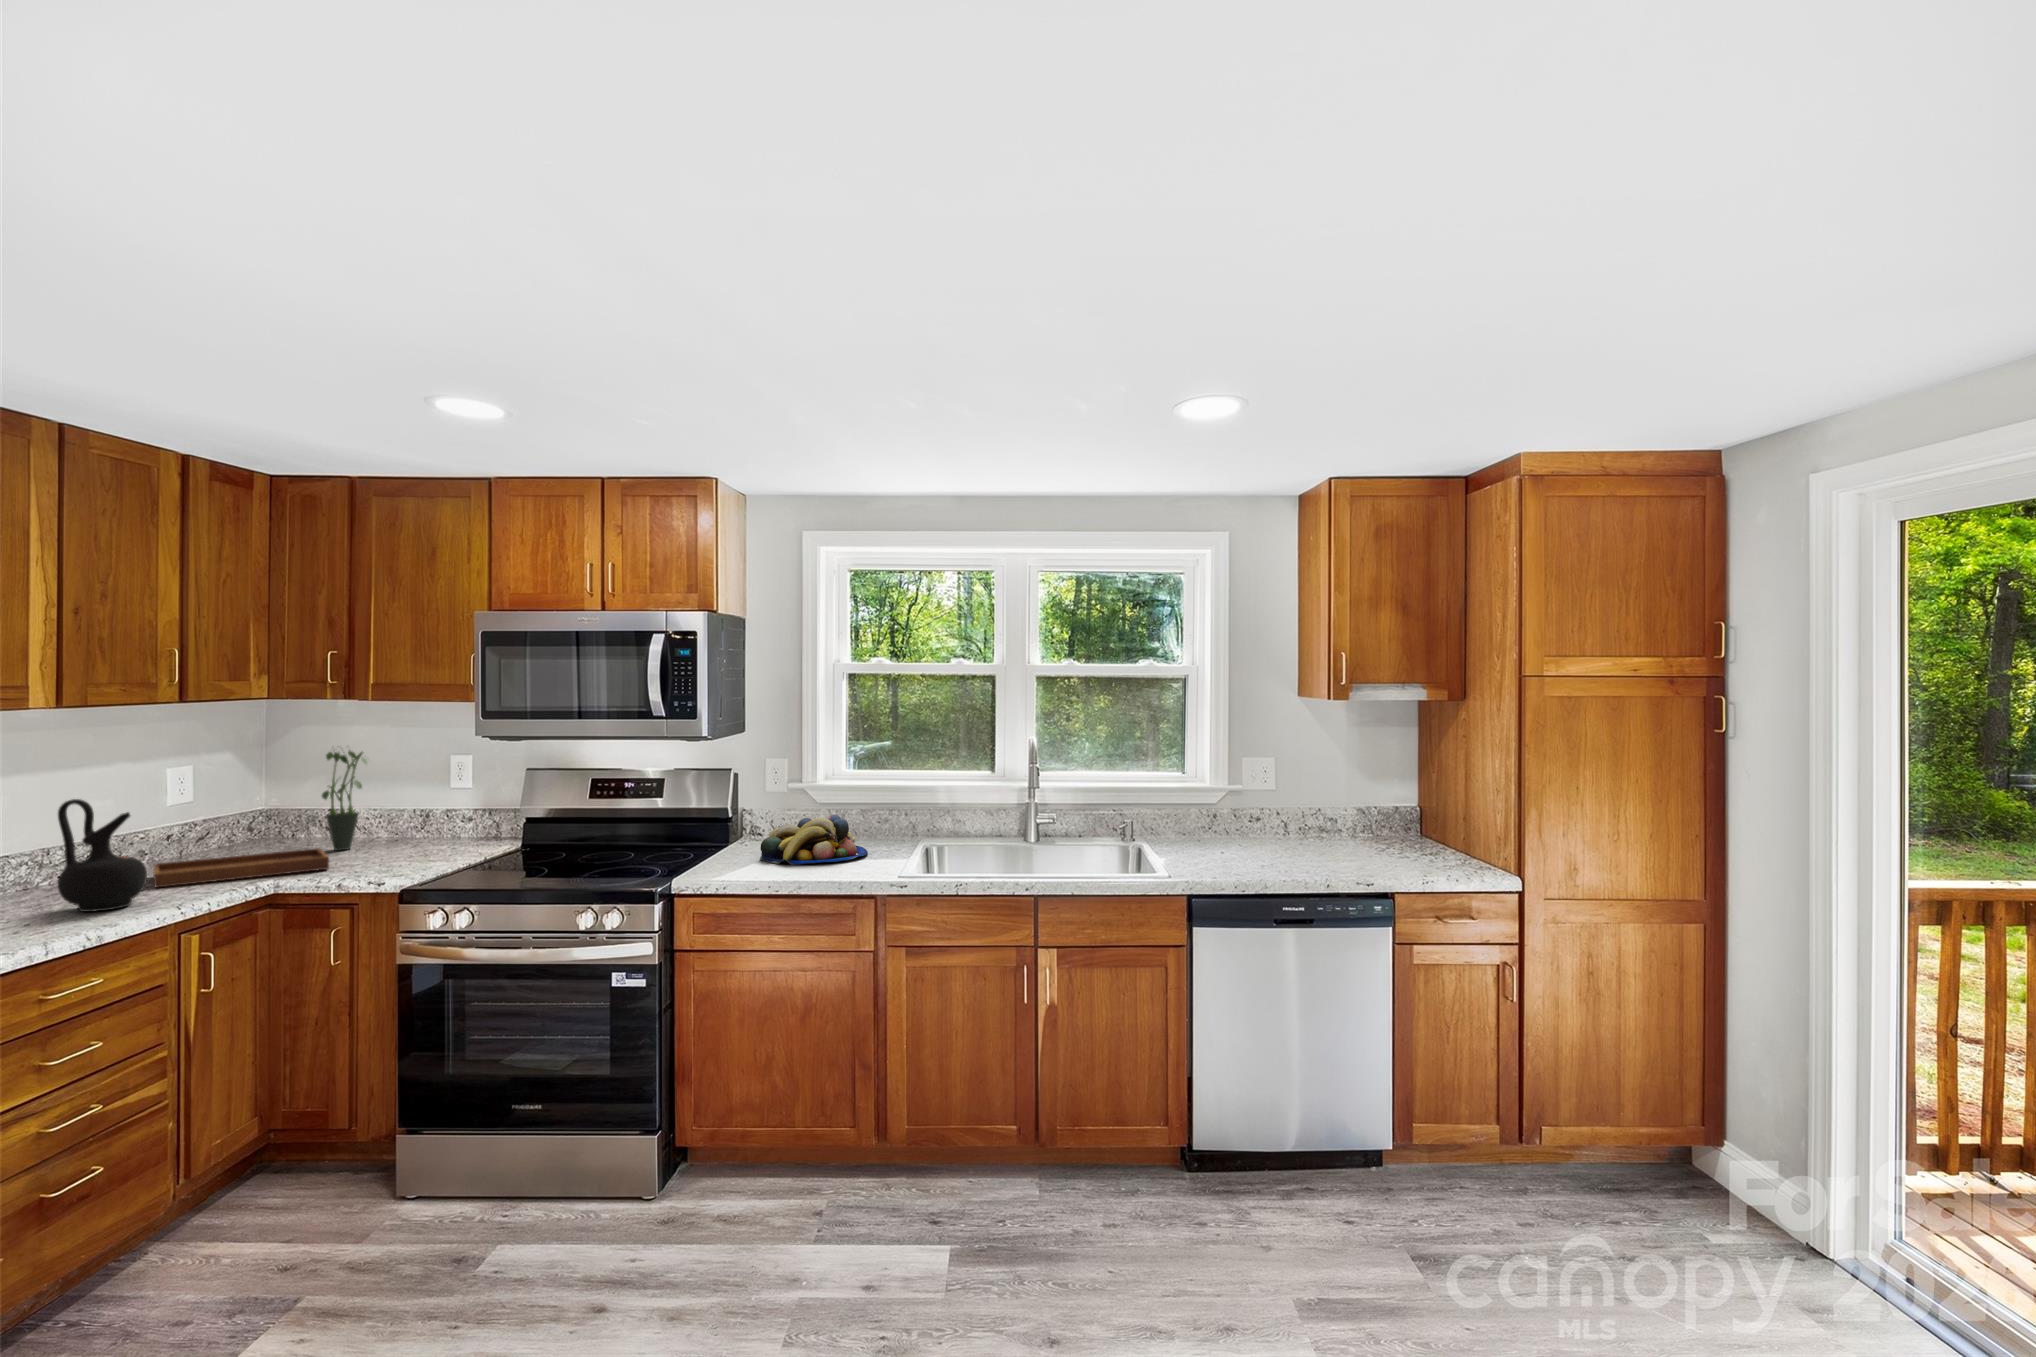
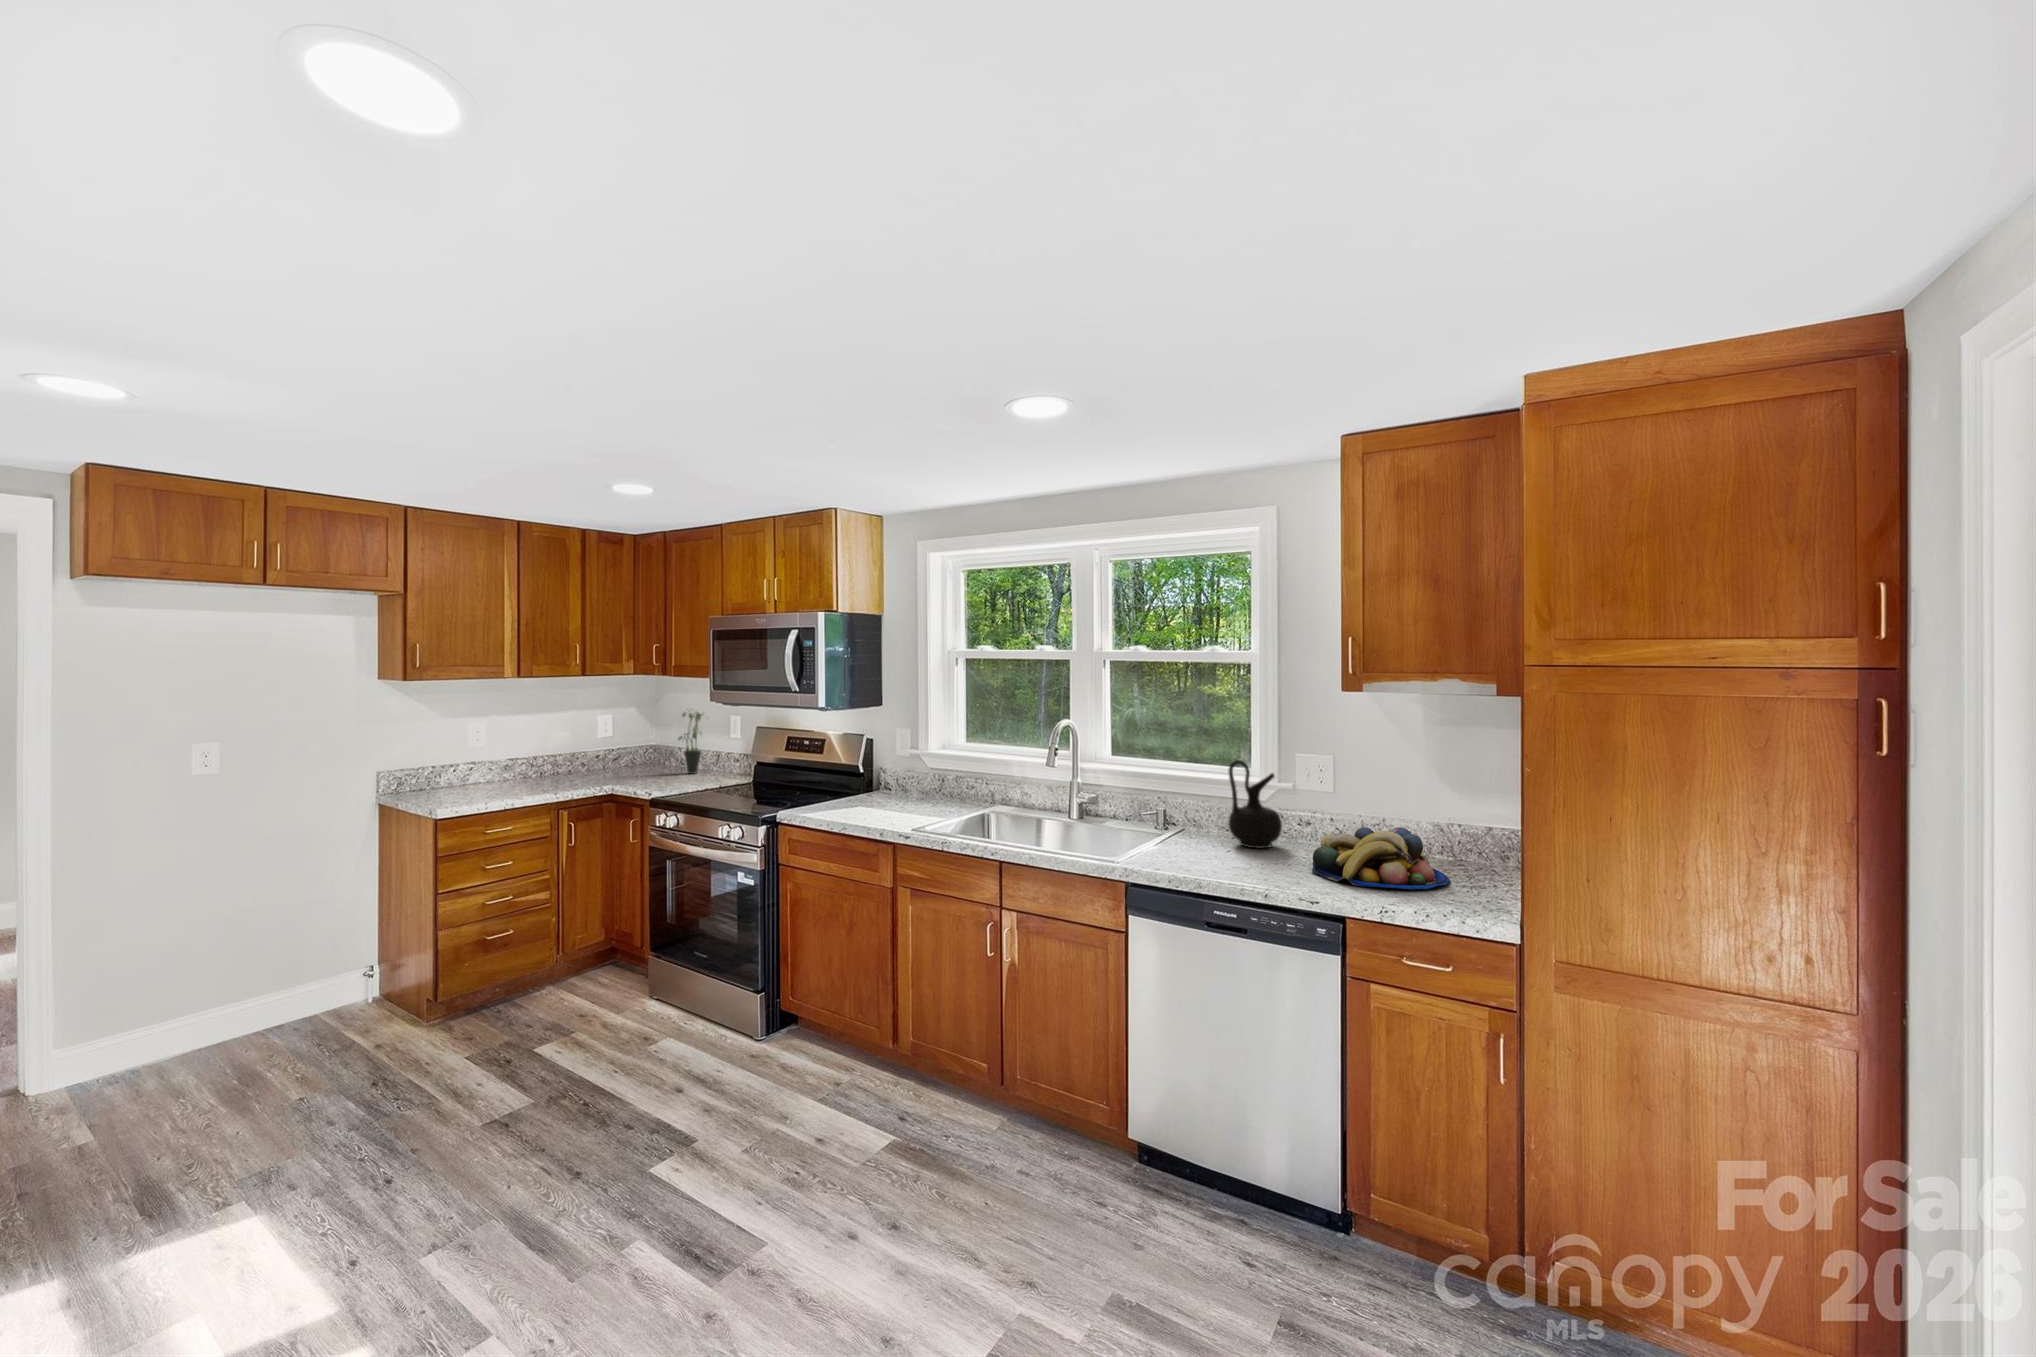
ceramic jug: present [58,799,147,912] -> present [1228,760,1282,848]
fruit bowl: present [760,815,868,865] -> present [1312,827,1450,889]
tray: present [154,825,329,887] -> none [566,753,666,784]

